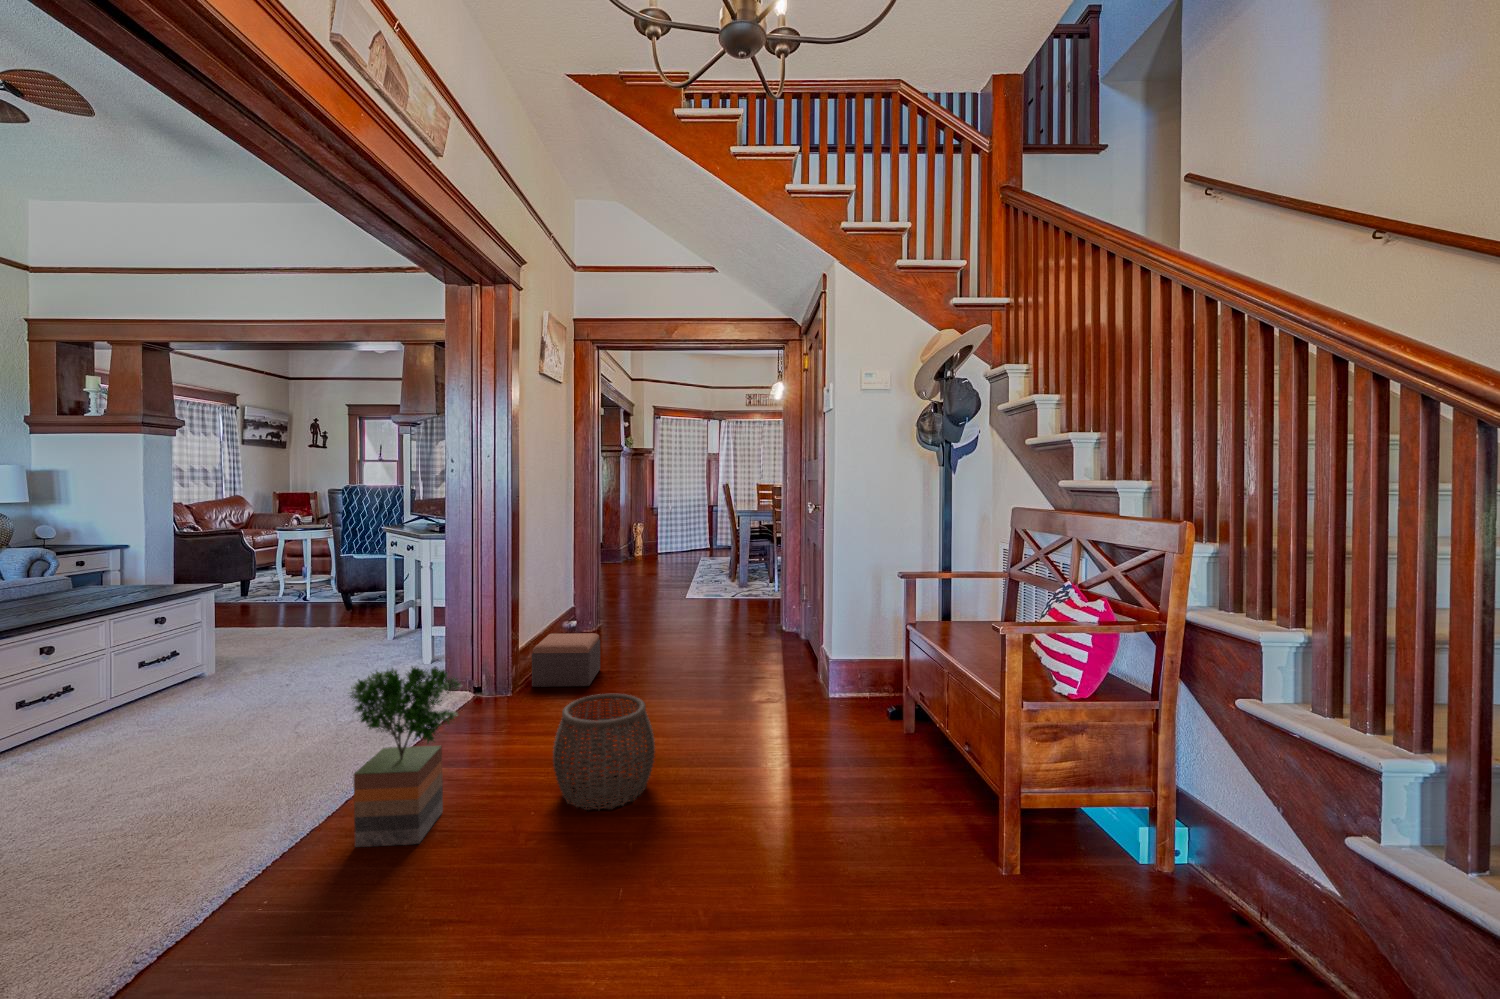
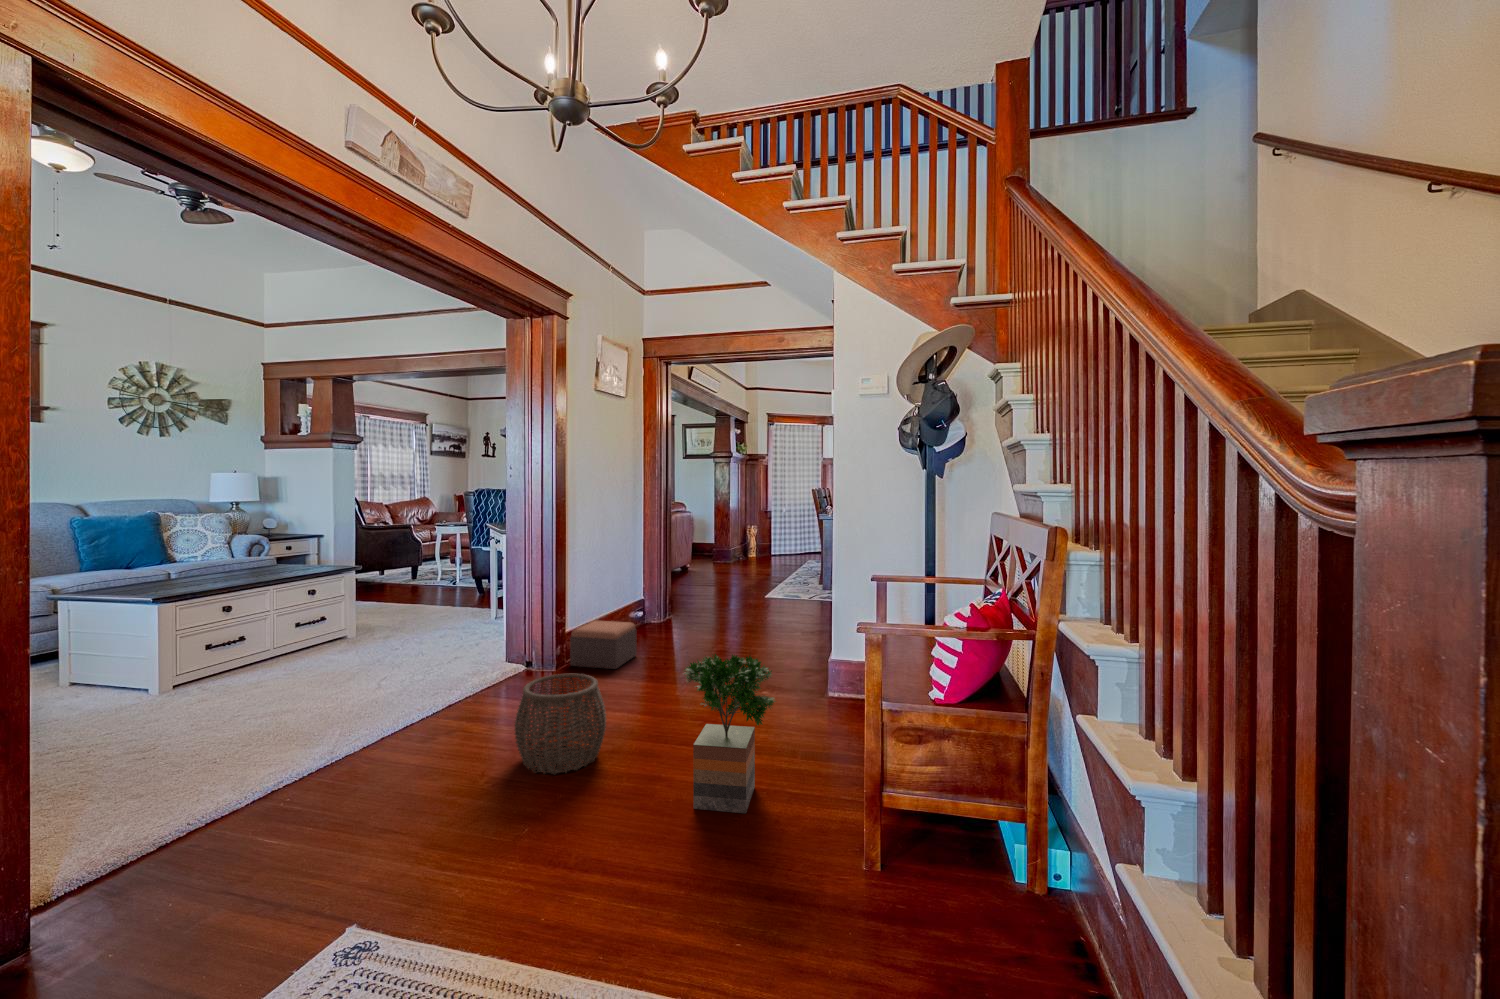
potted tree: present [348,667,461,847] -> present [684,654,776,813]

